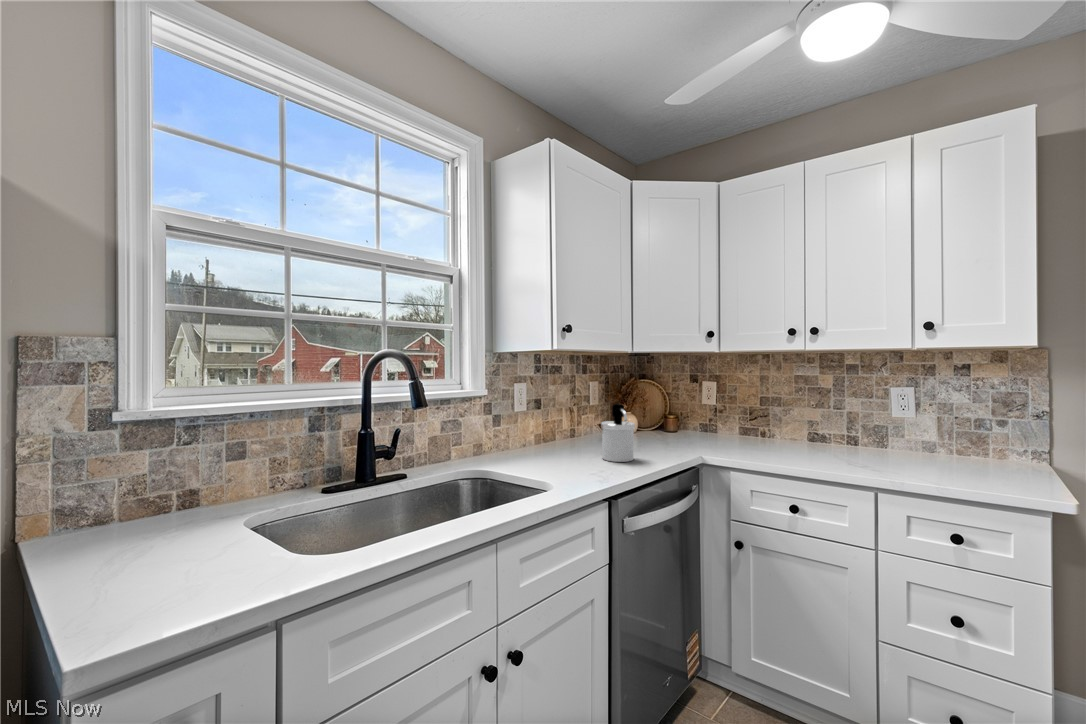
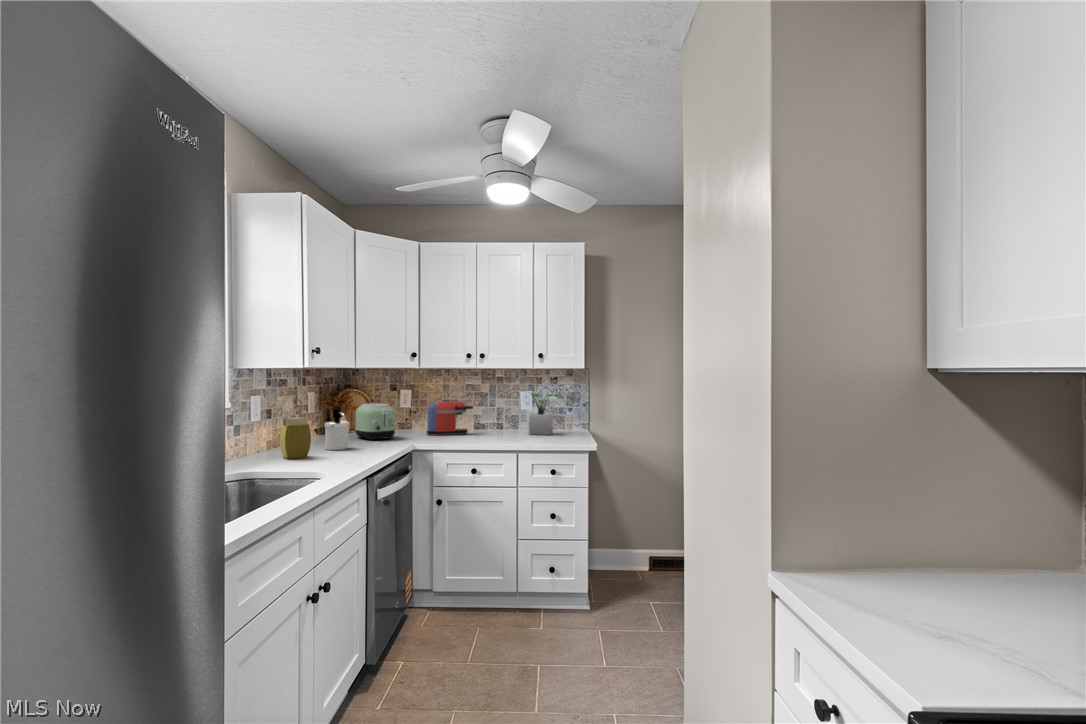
potted plant: none [879,386,997,463] -> present [529,394,563,435]
toaster: none [645,398,699,448] -> present [355,403,395,440]
coffee maker: none [742,399,815,448] -> present [426,401,473,435]
jar: none [538,413,577,474] -> present [280,417,311,459]

